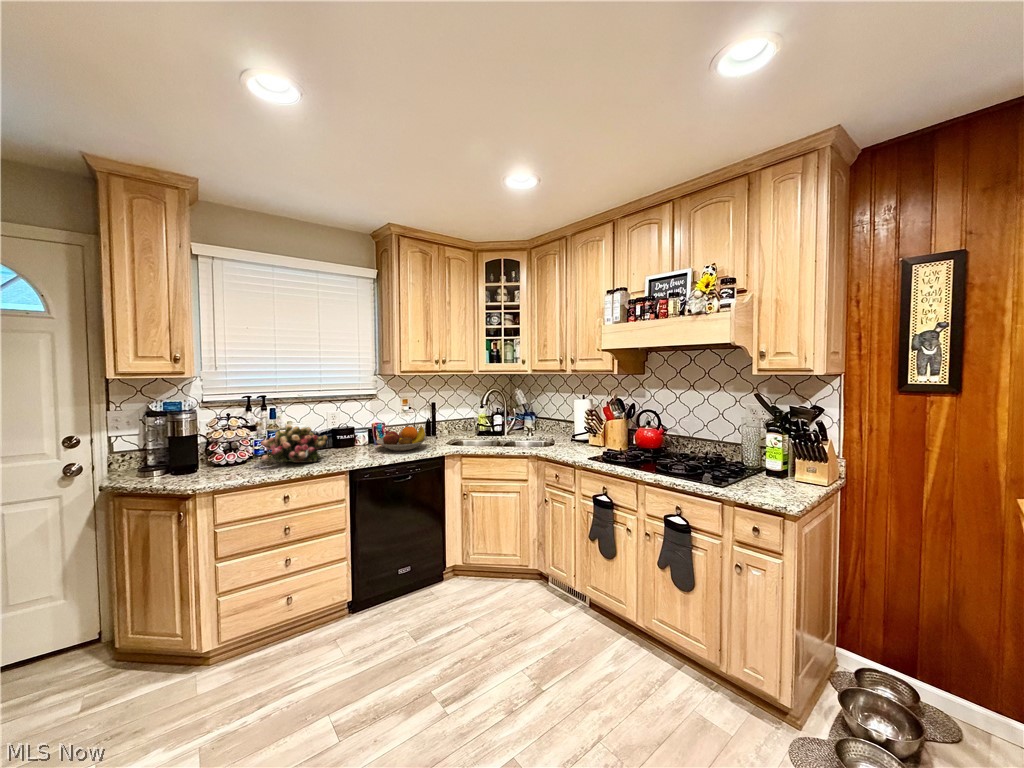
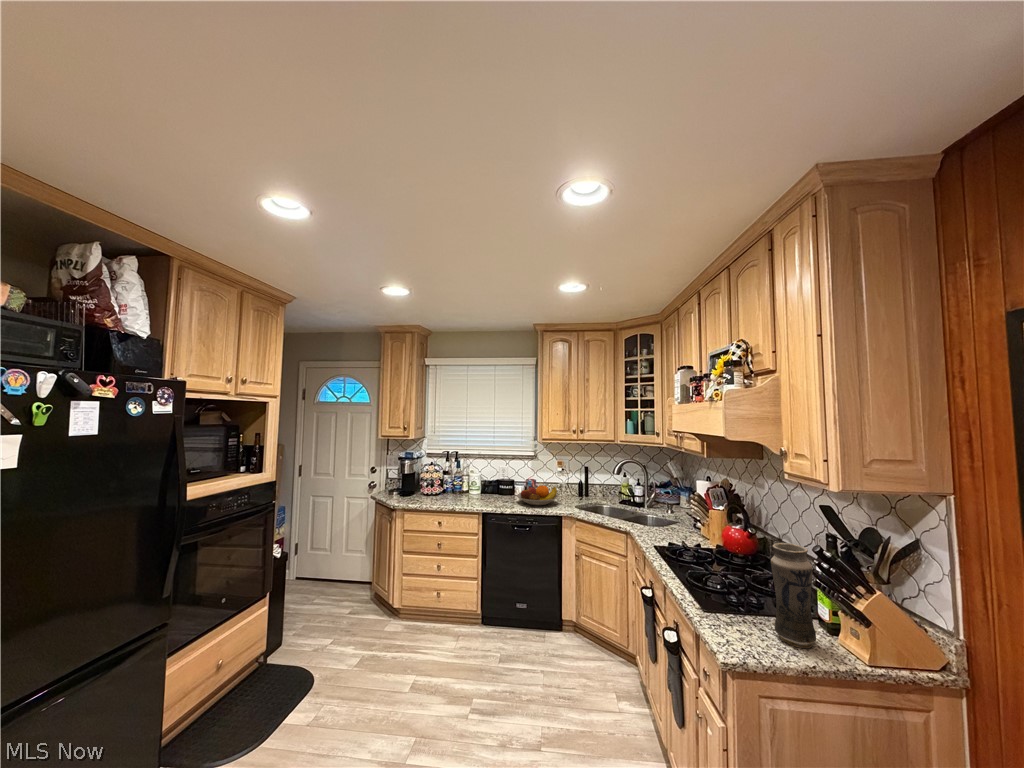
flower arrangement: present [261,425,328,463] -> none [438,473,481,502]
vase: none [767,427,799,500] -> present [771,543,816,648]

